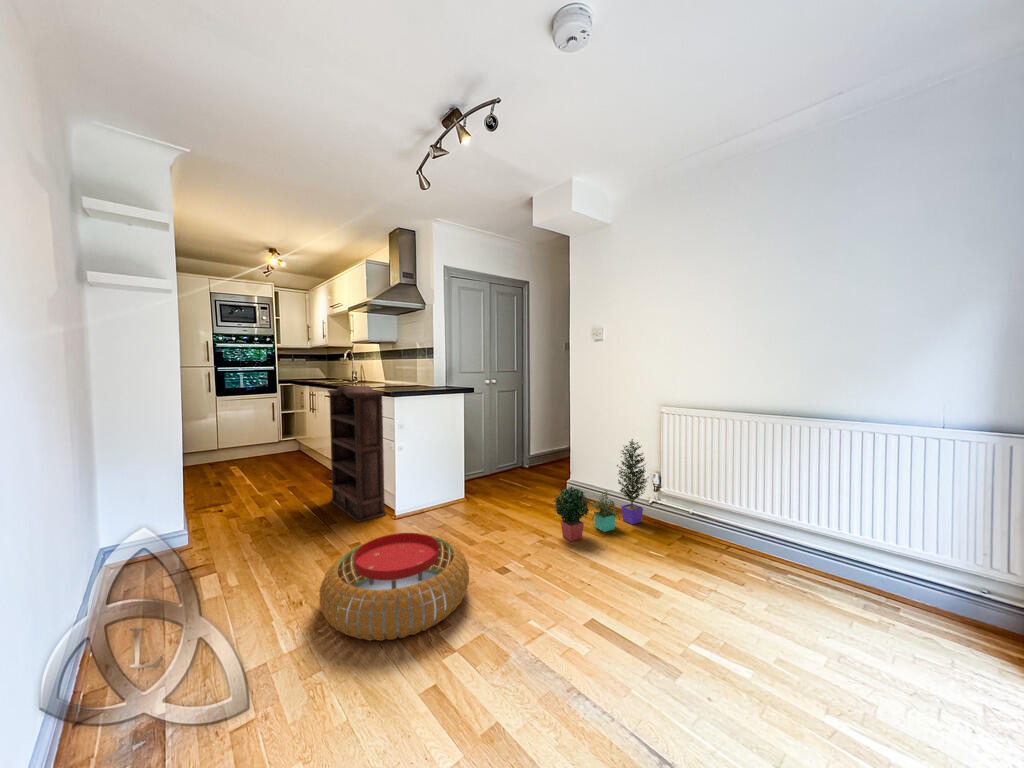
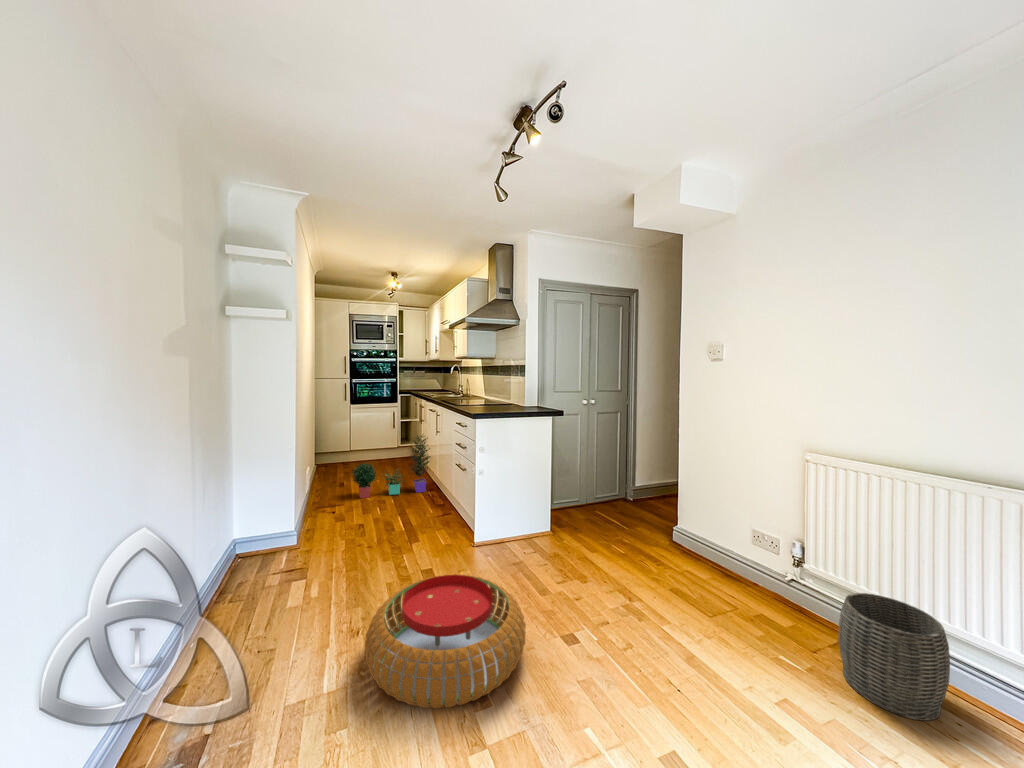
bookshelf: present [328,386,386,522] -> none [423,405,469,545]
potted plant: present [554,439,649,541] -> present [352,434,430,498]
woven basket: none [687,498,748,571] -> present [838,593,950,721]

